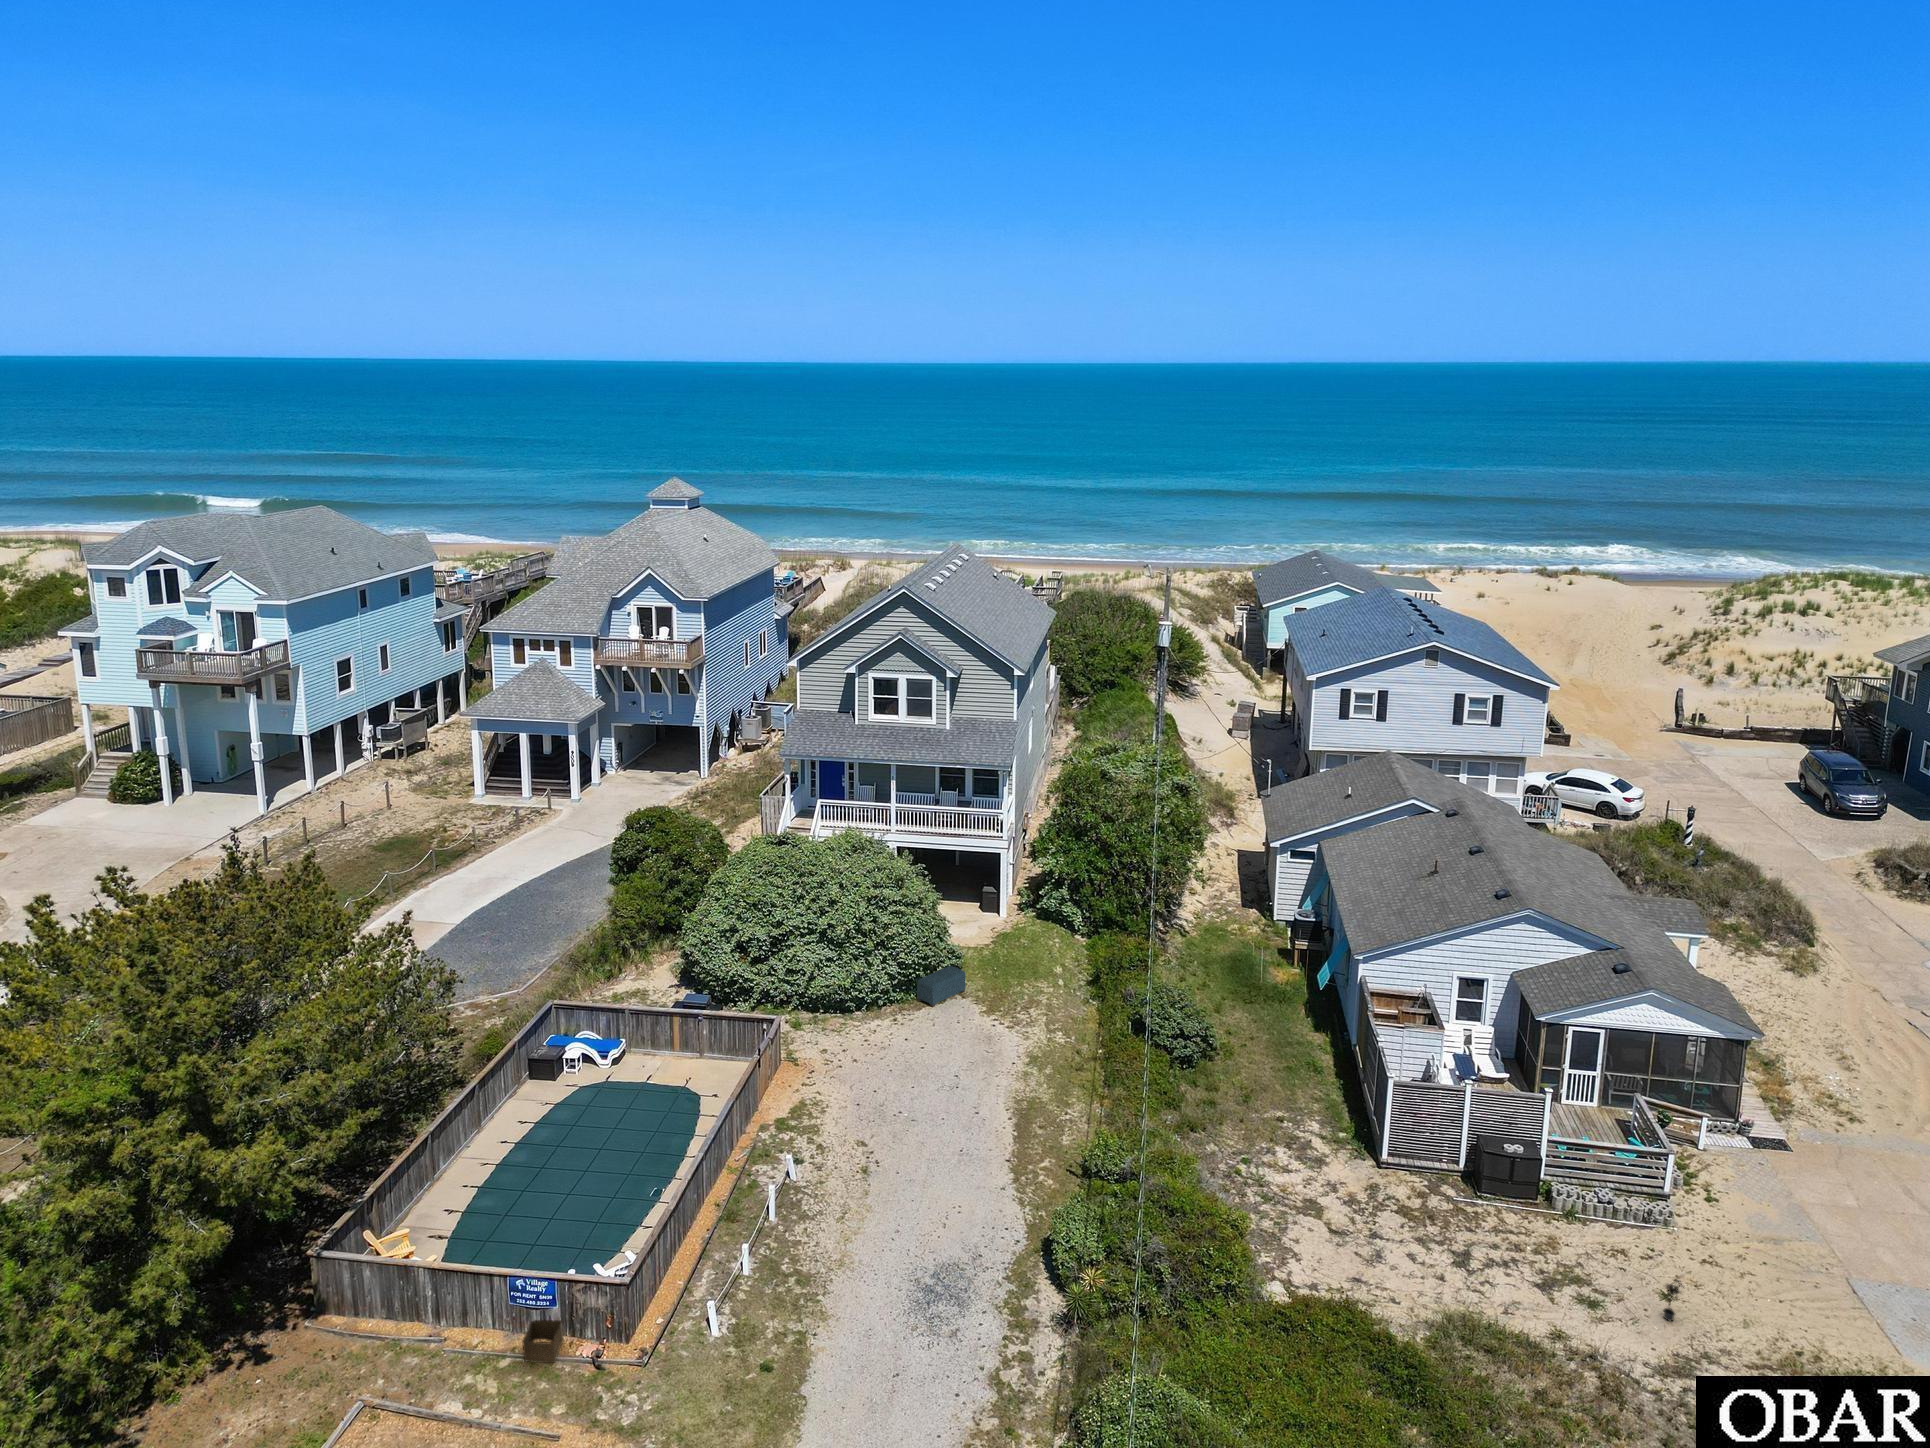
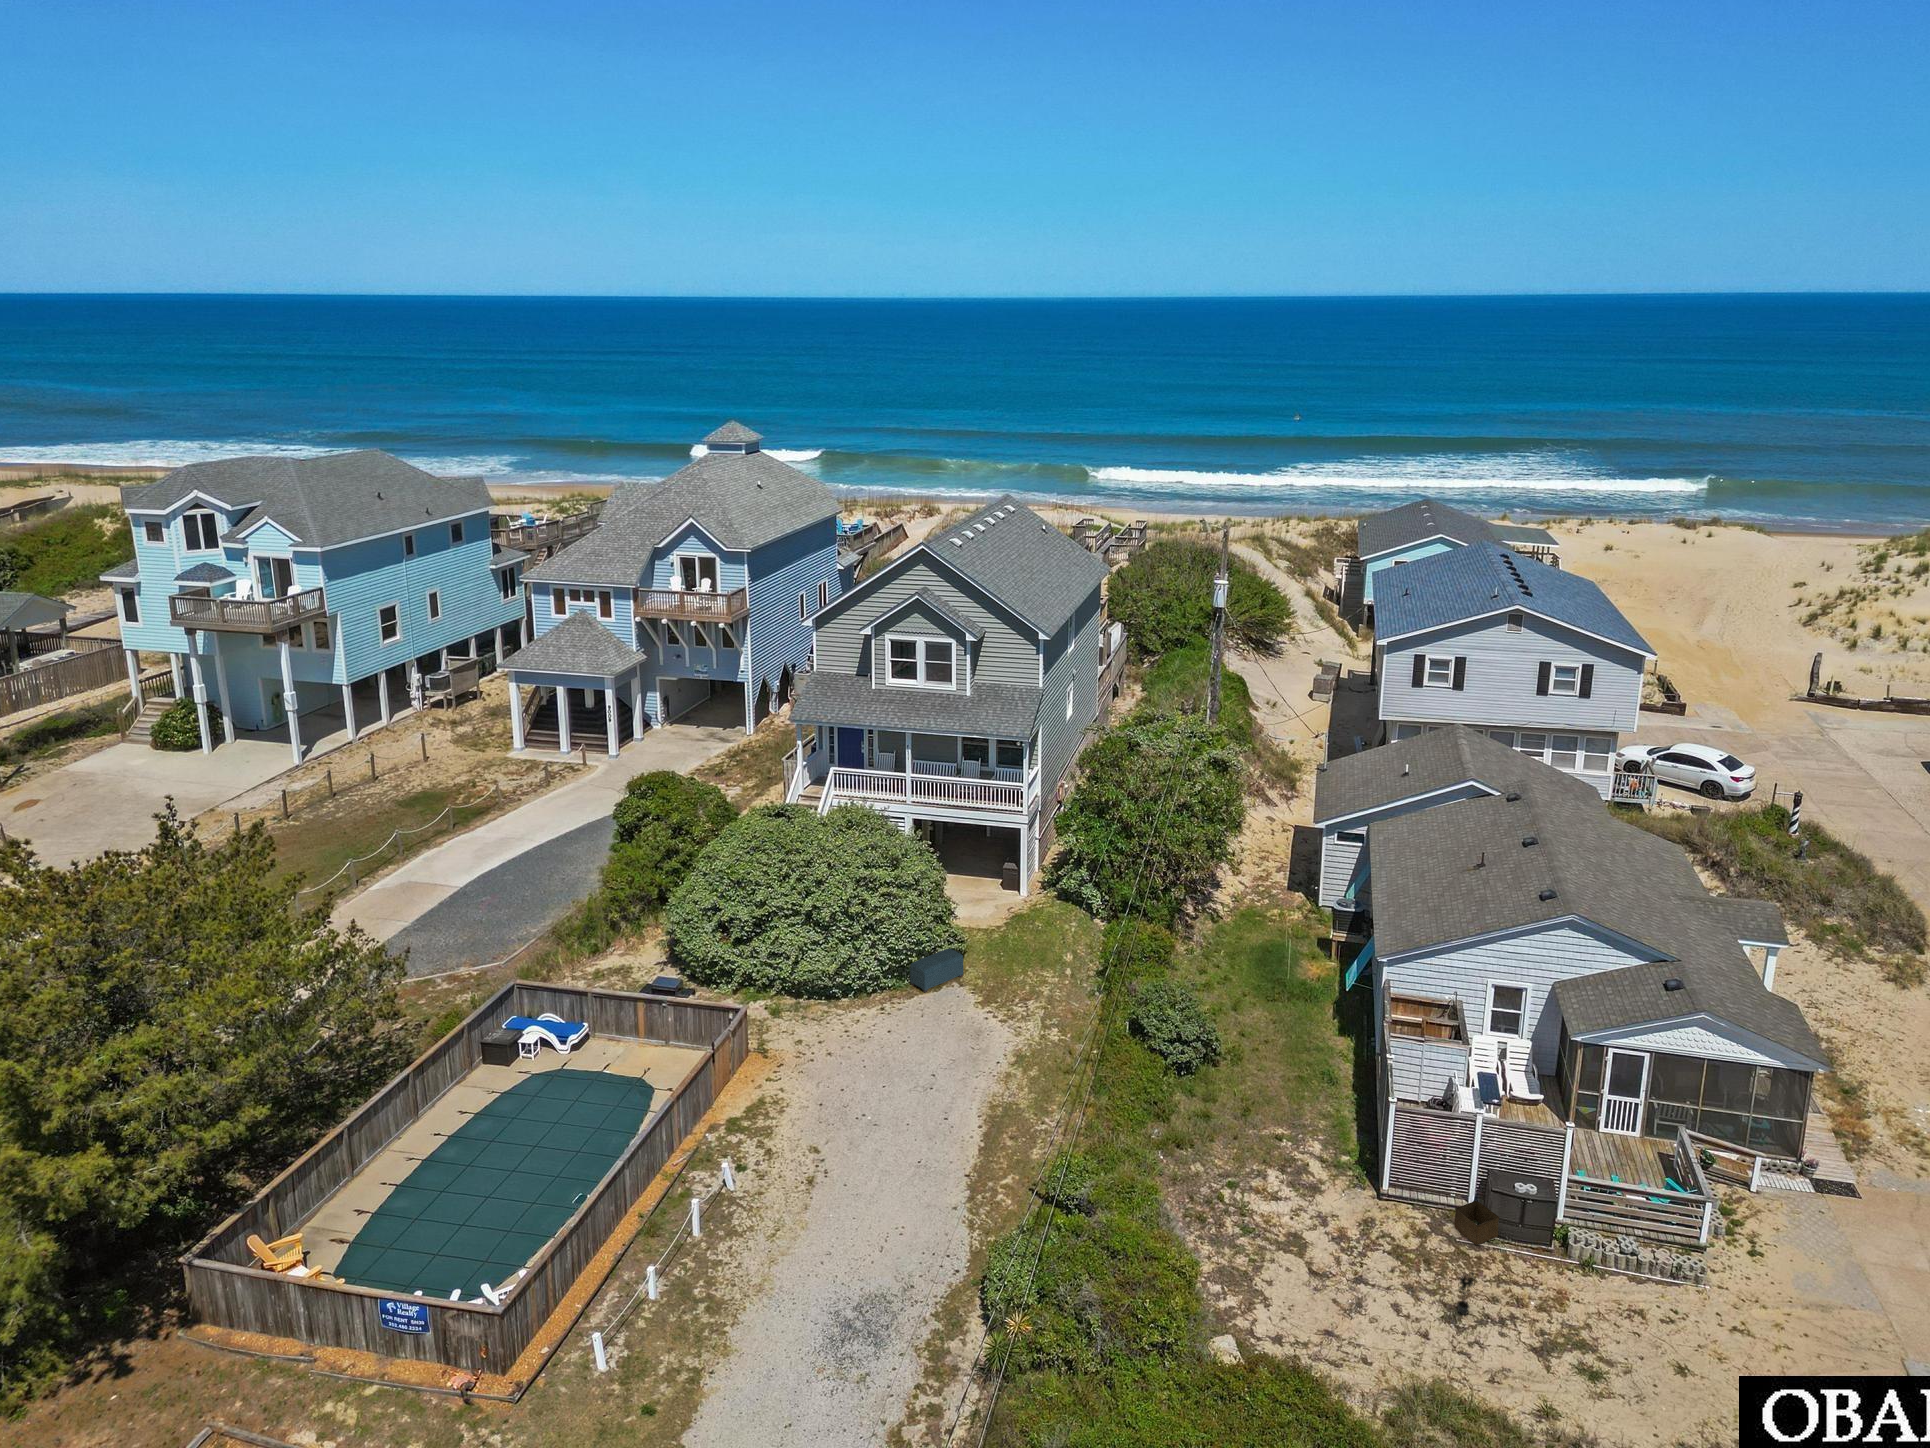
potted plant: present [1663,1280,1684,1321] -> present [1458,1272,1477,1315]
storage bin: present [522,1320,564,1363] -> present [1454,1201,1499,1246]

